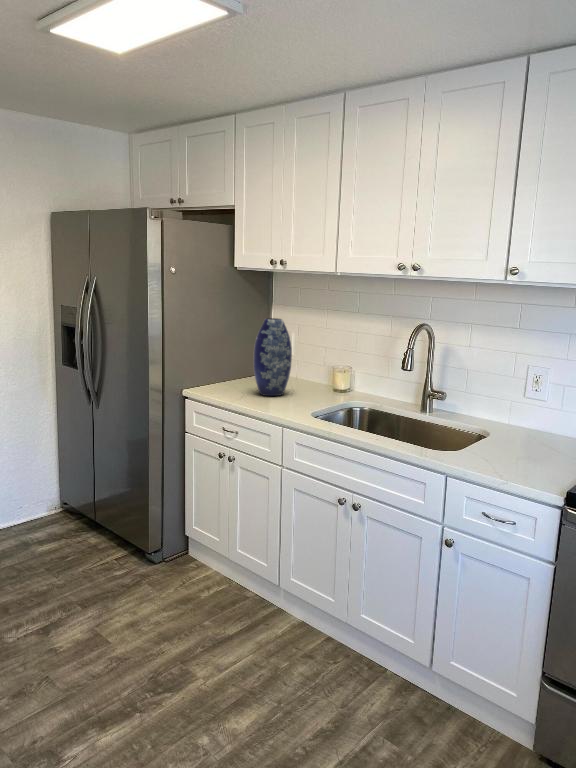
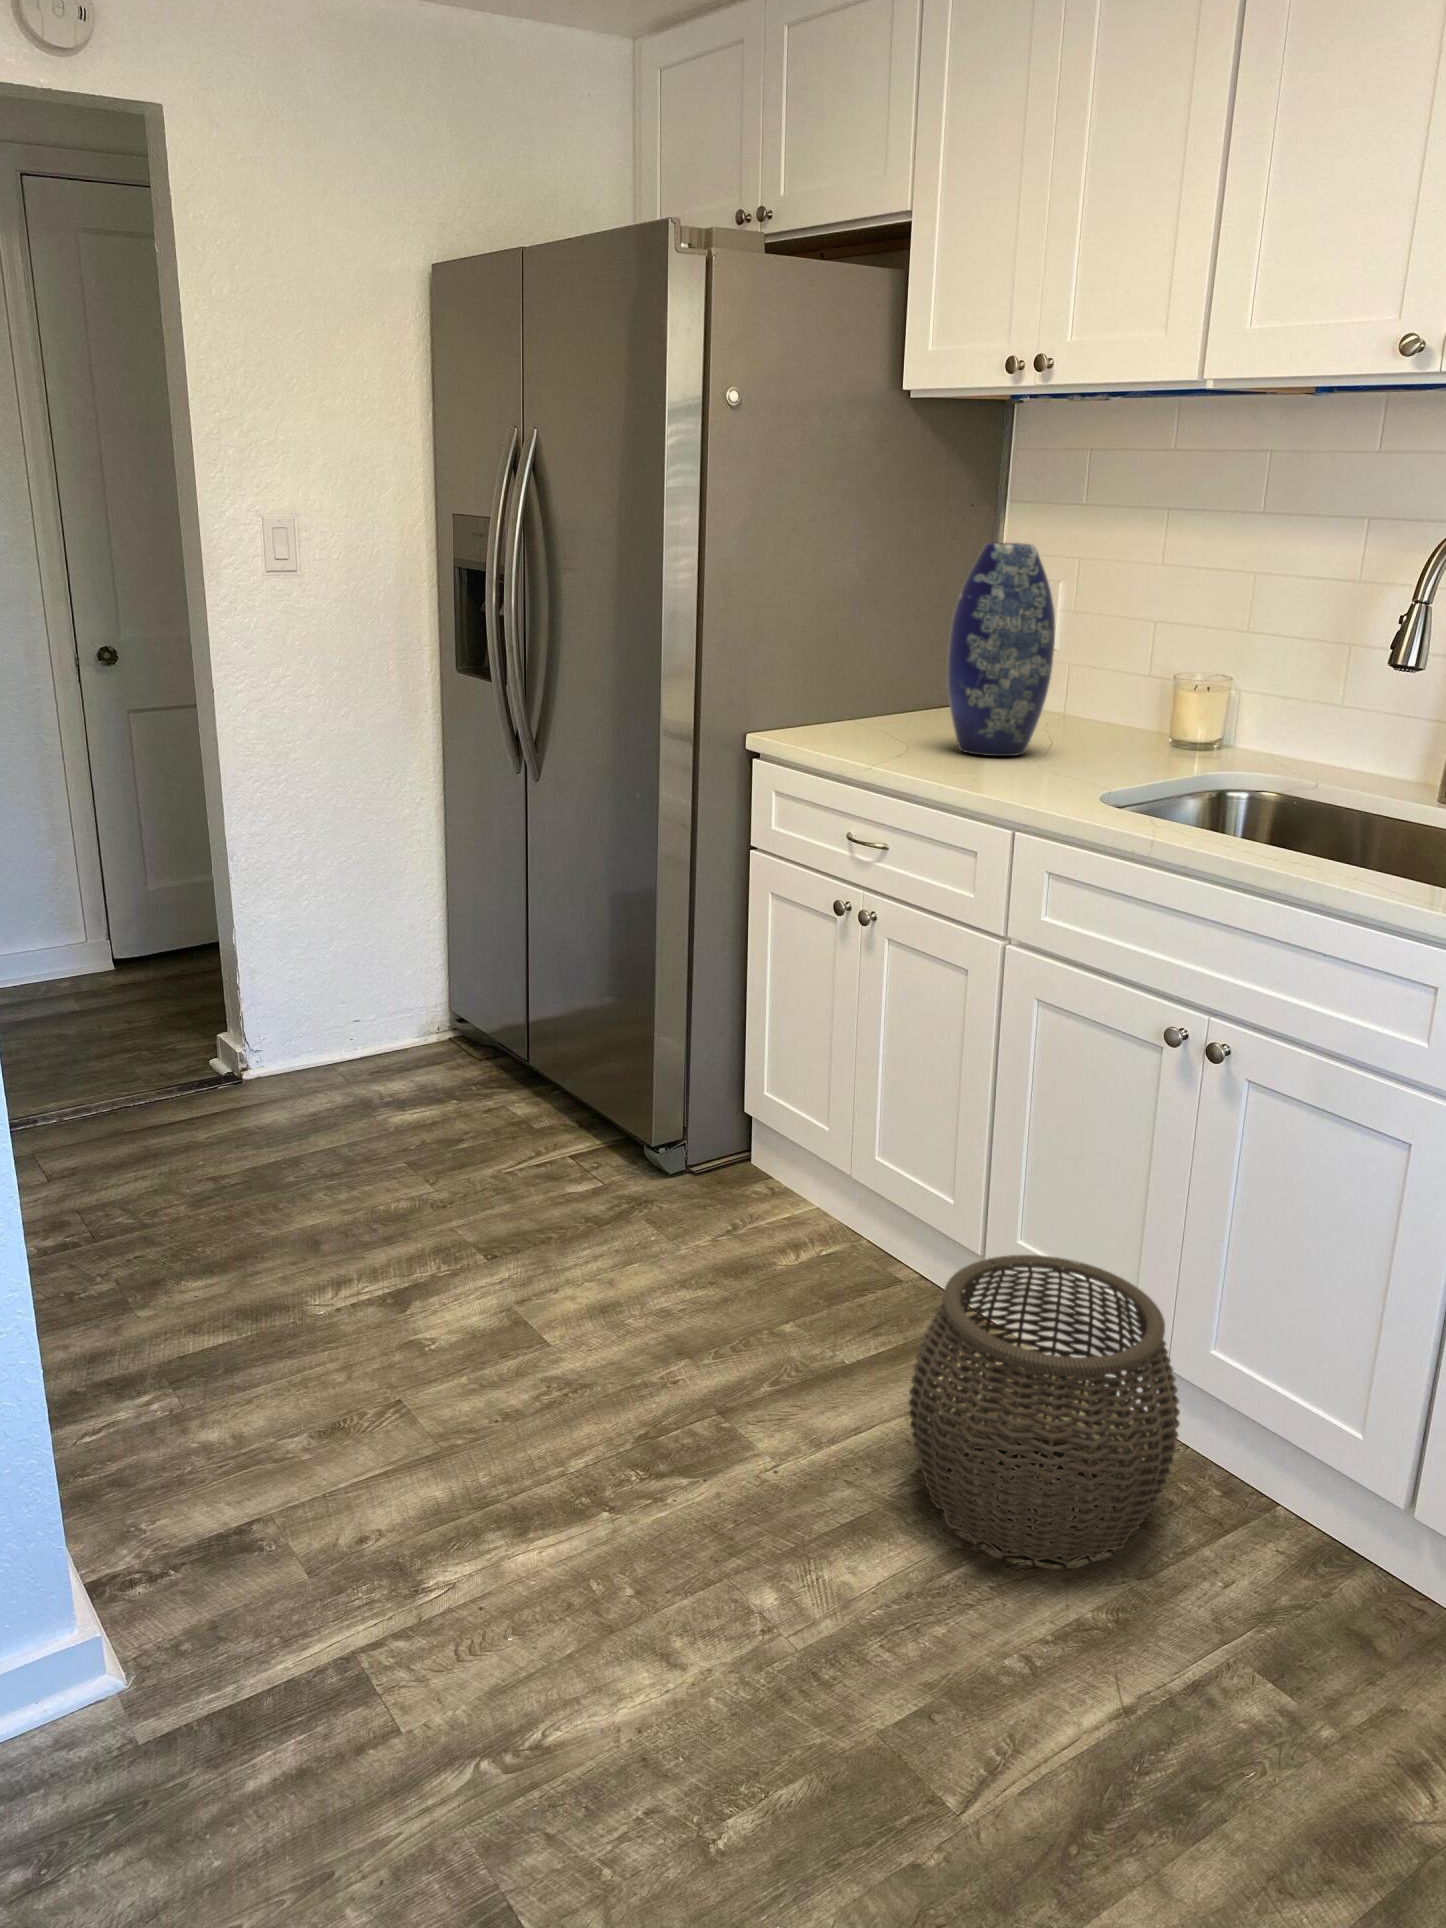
woven basket: none [254,588,353,709] -> present [909,1255,1180,1565]

